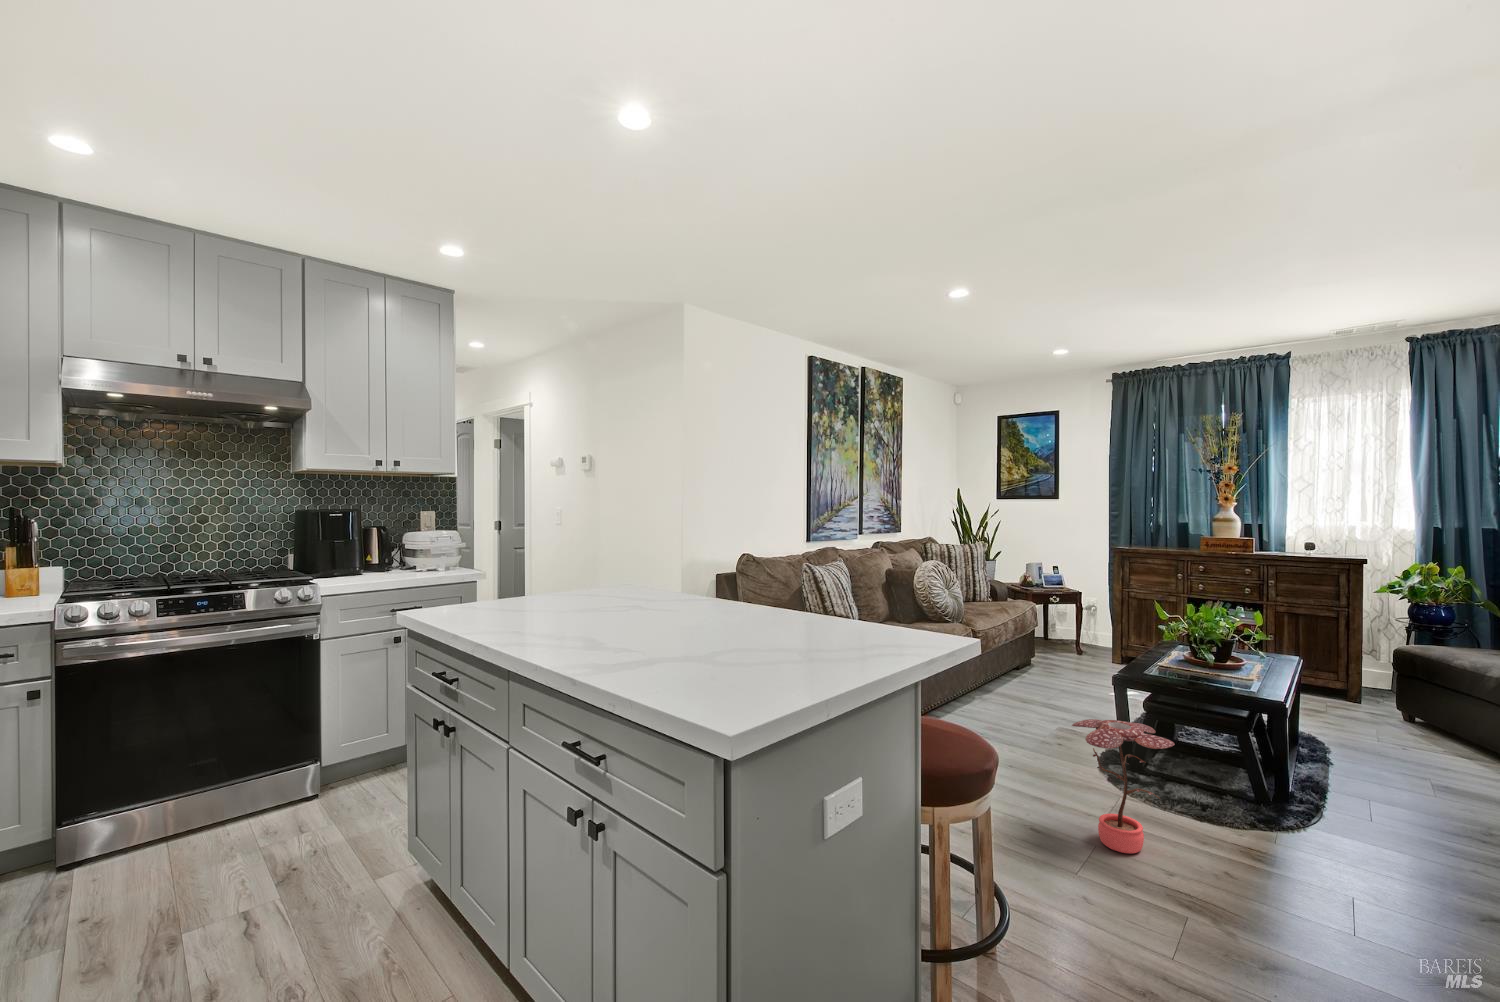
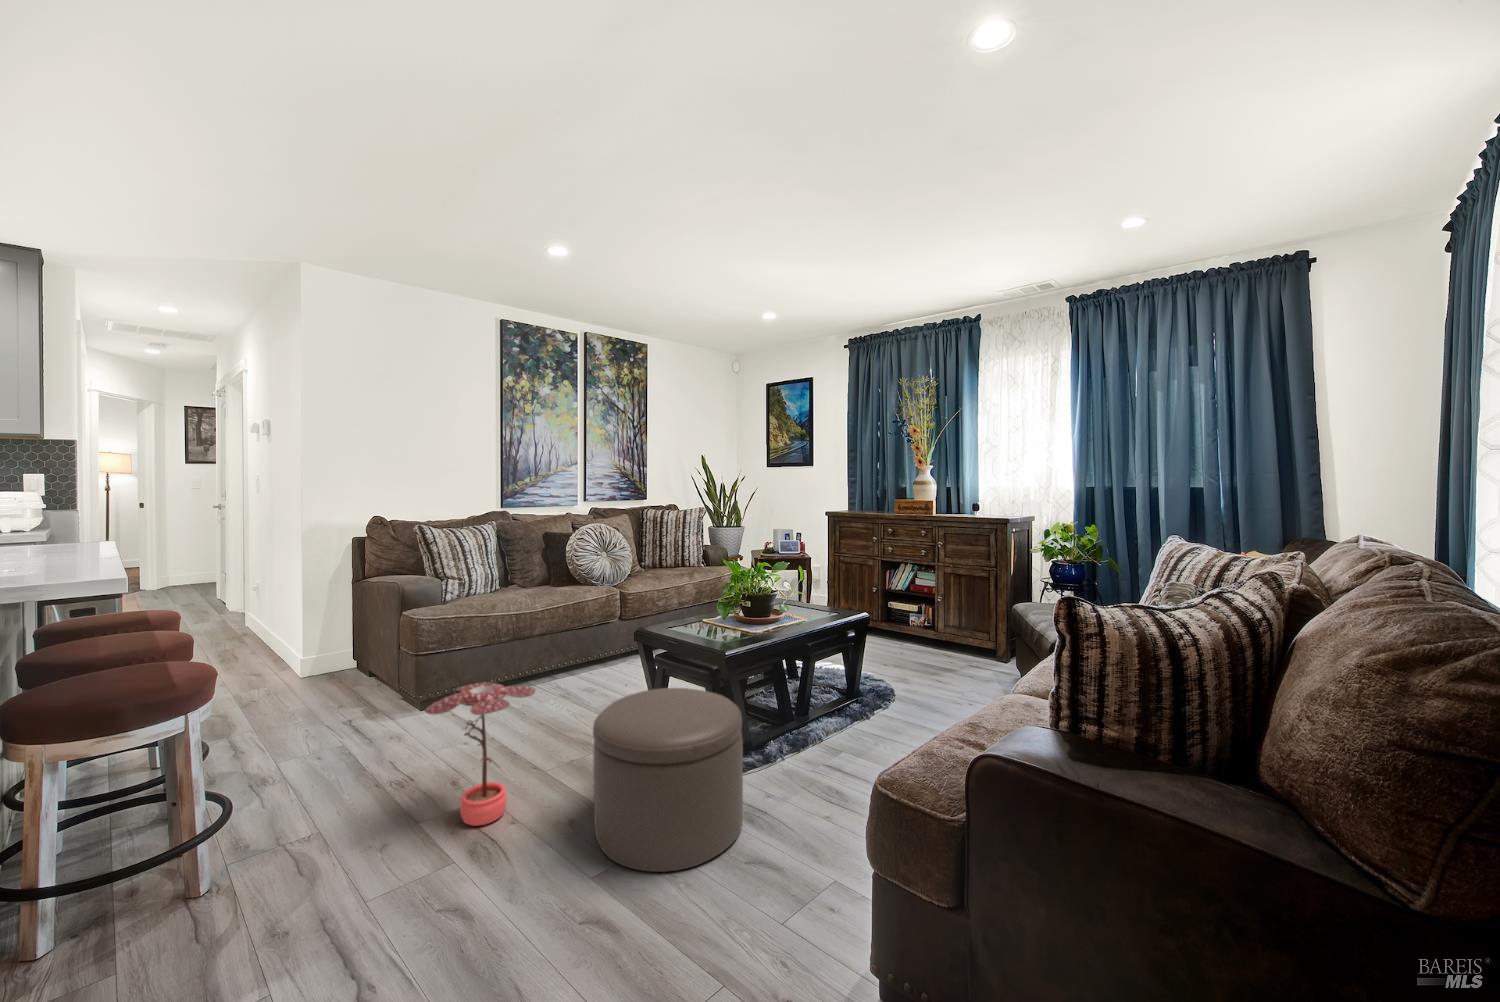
ottoman: none [1225,725,1406,893] -> present [593,688,743,872]

